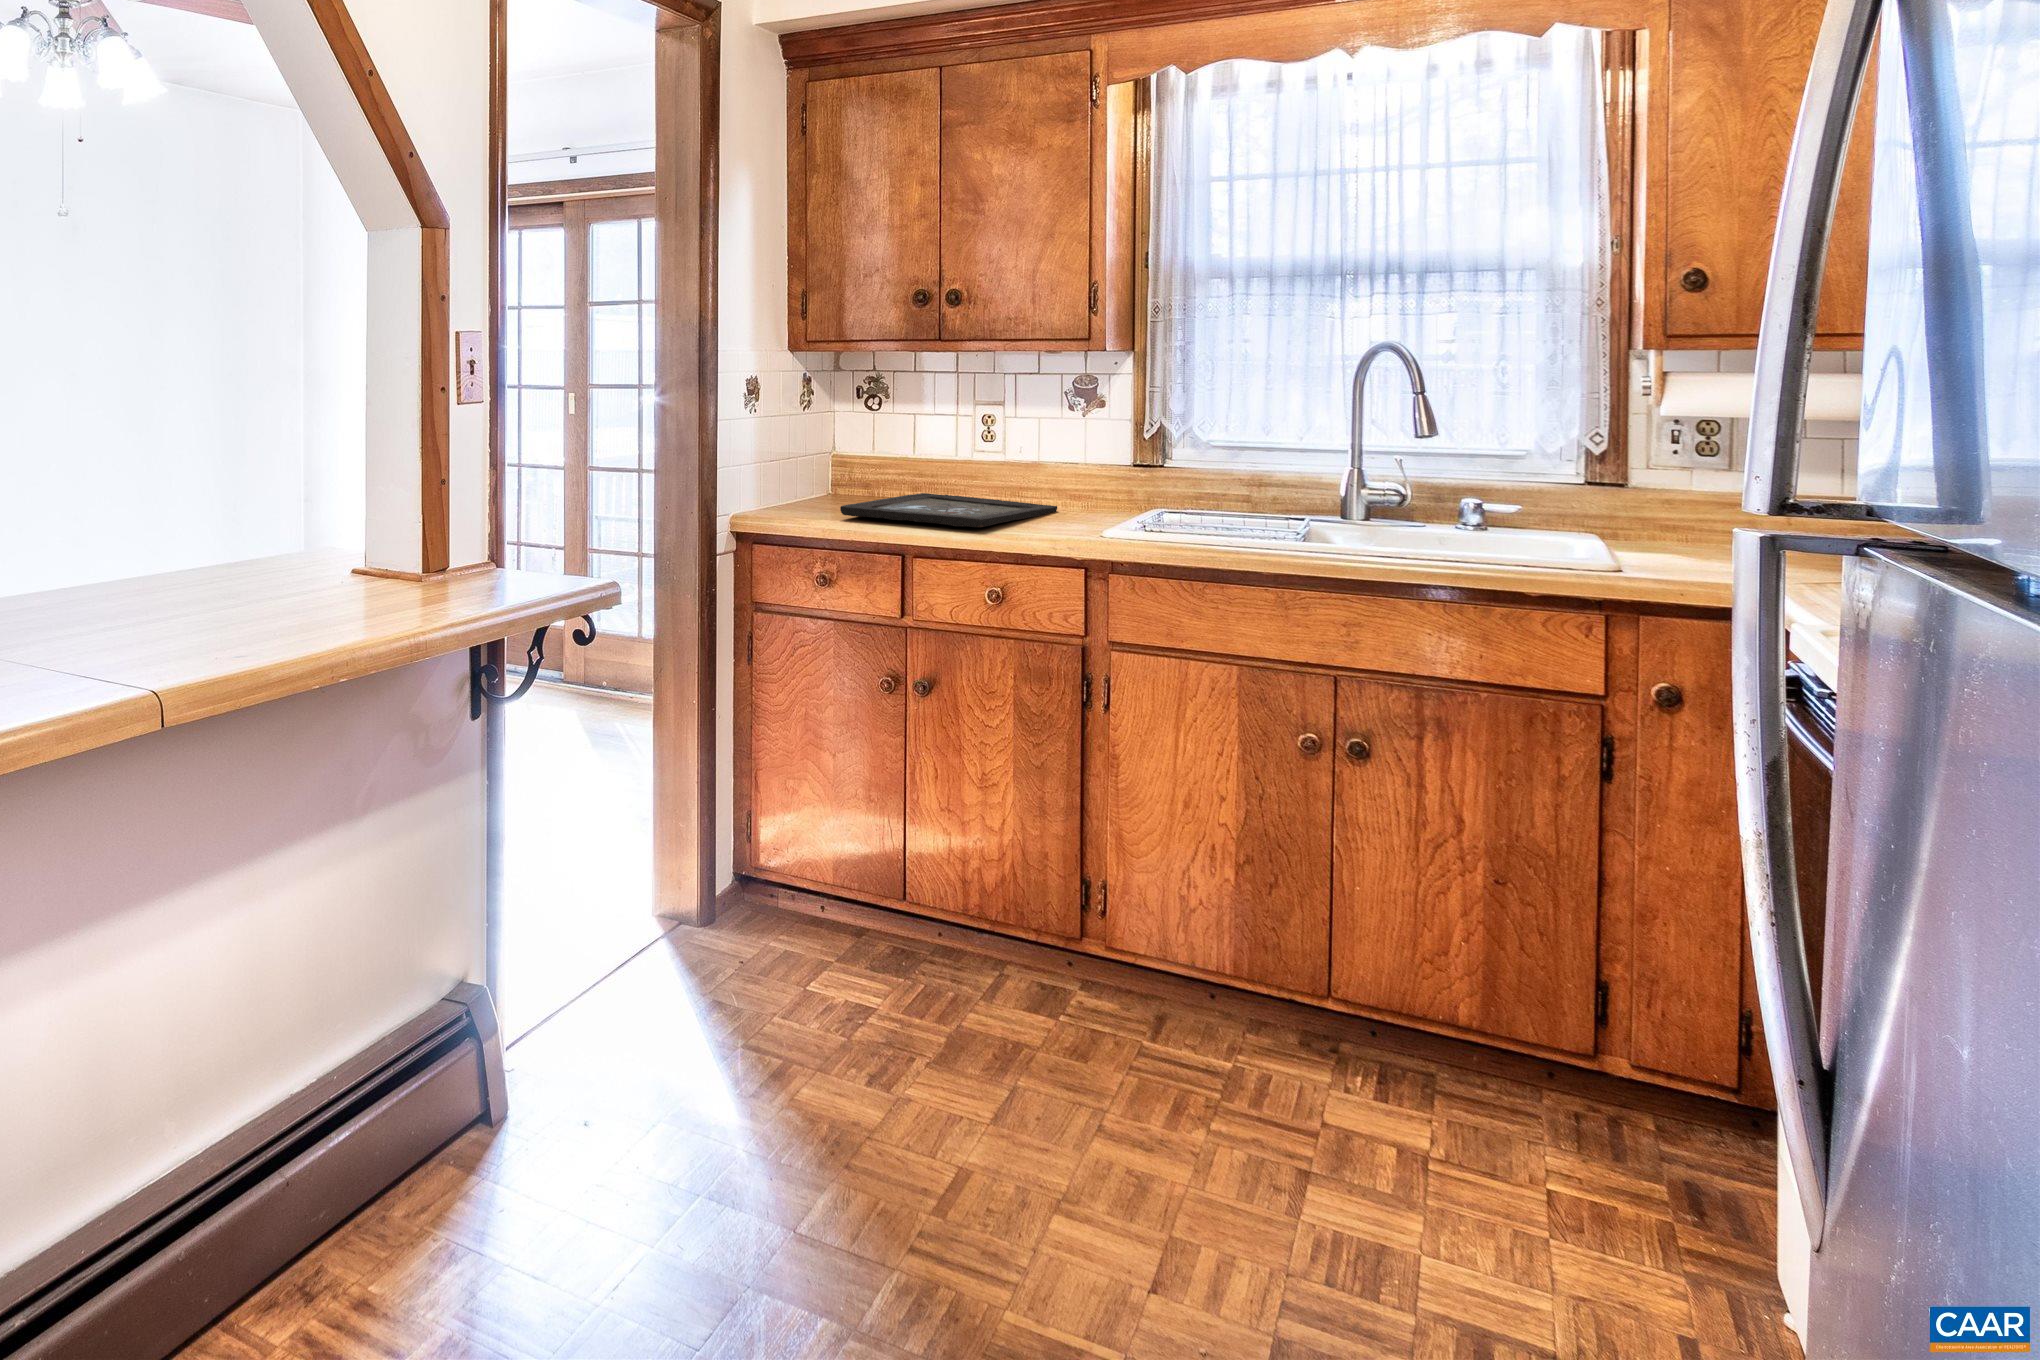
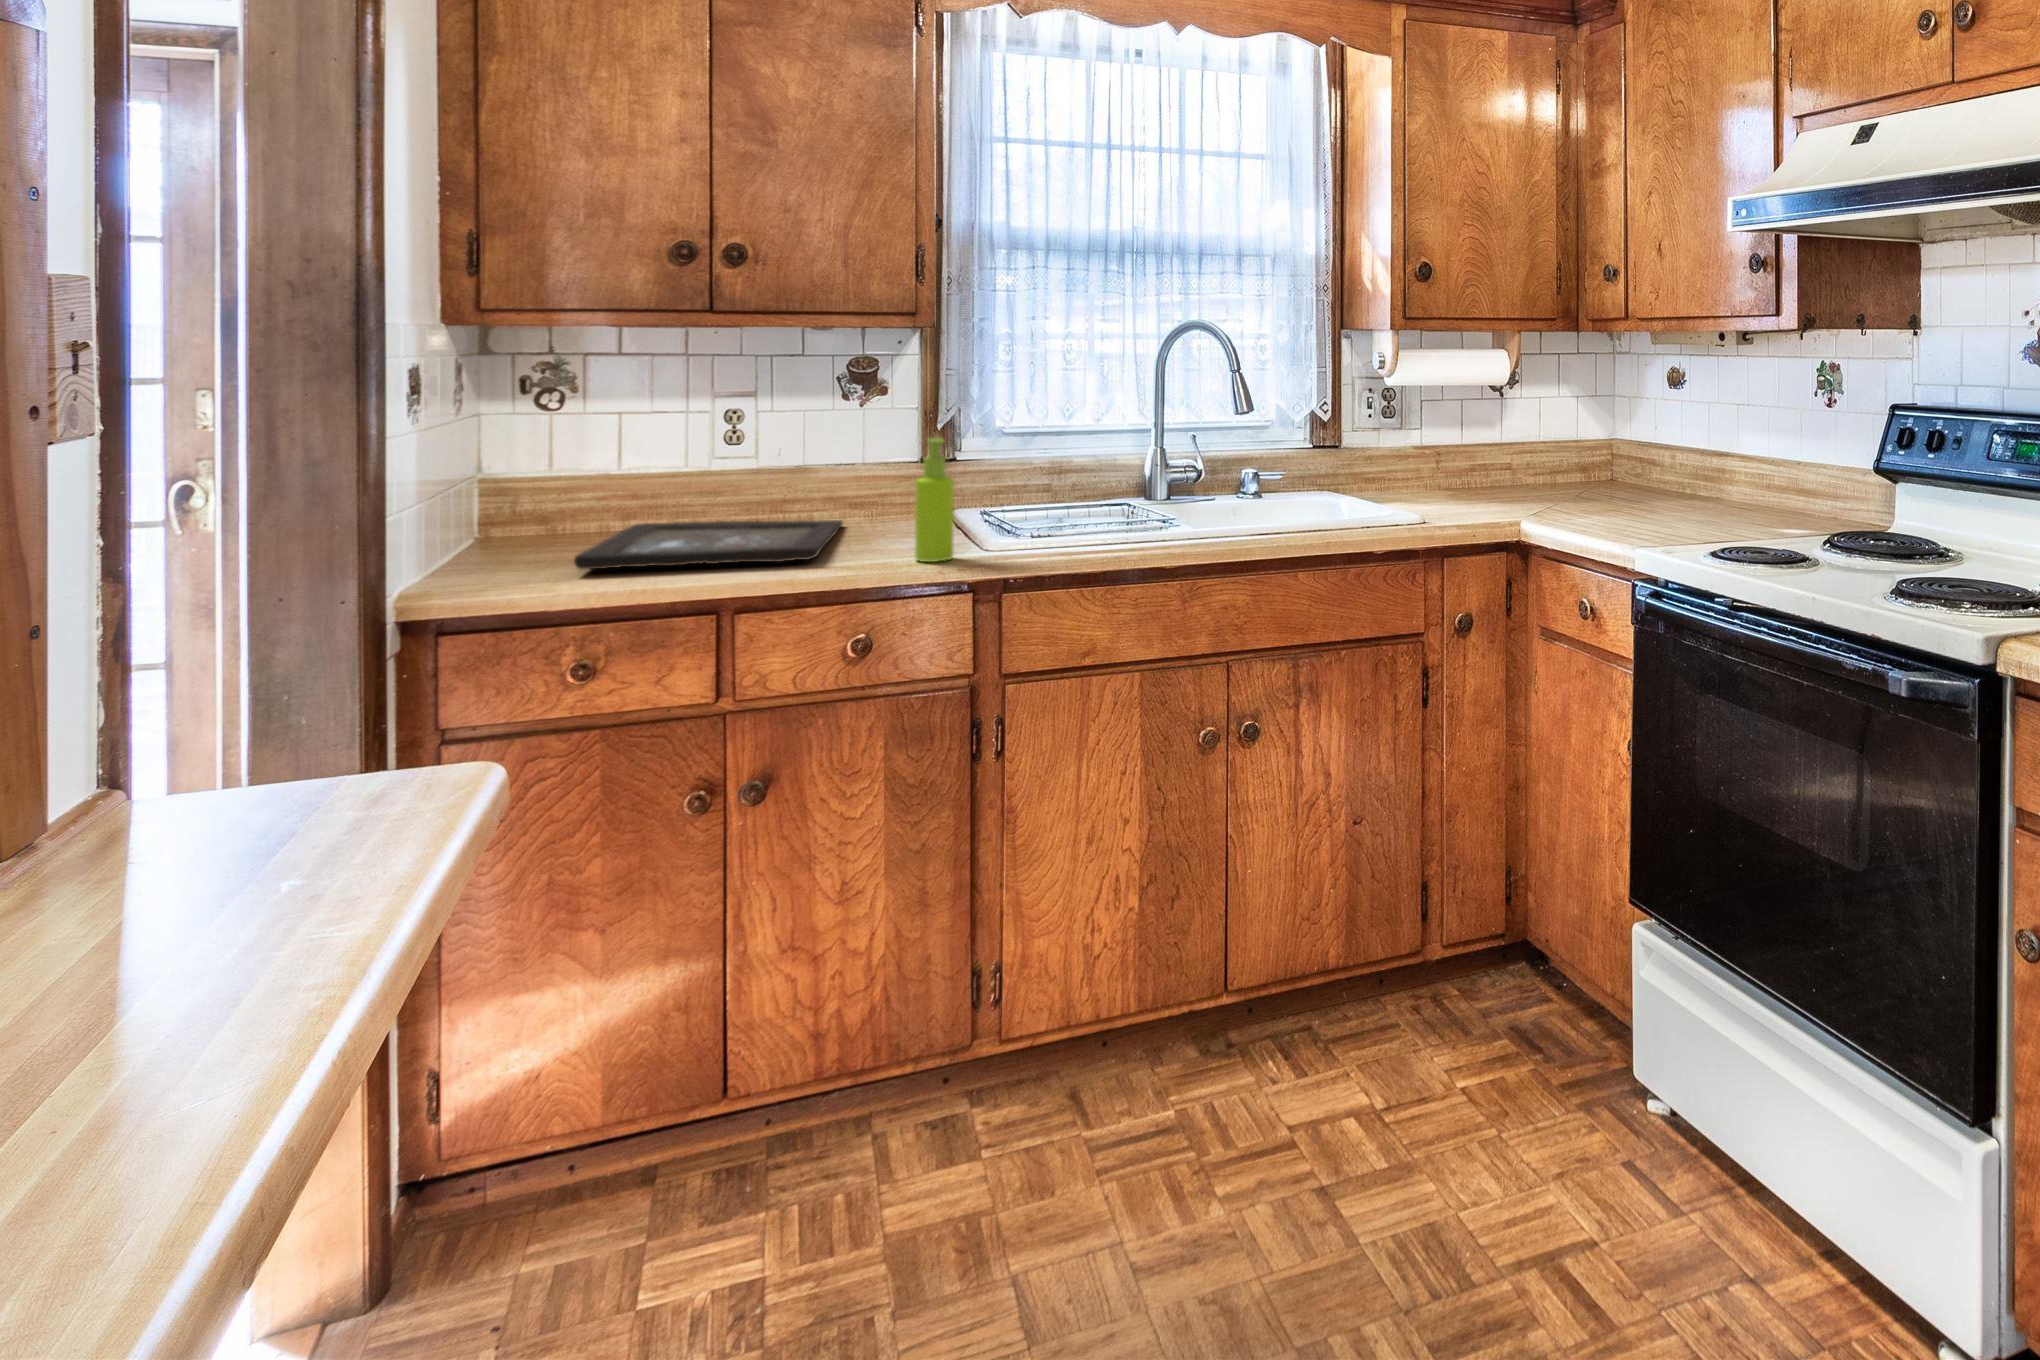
soap dispenser: none [1048,442,1079,541] -> present [915,438,954,562]

